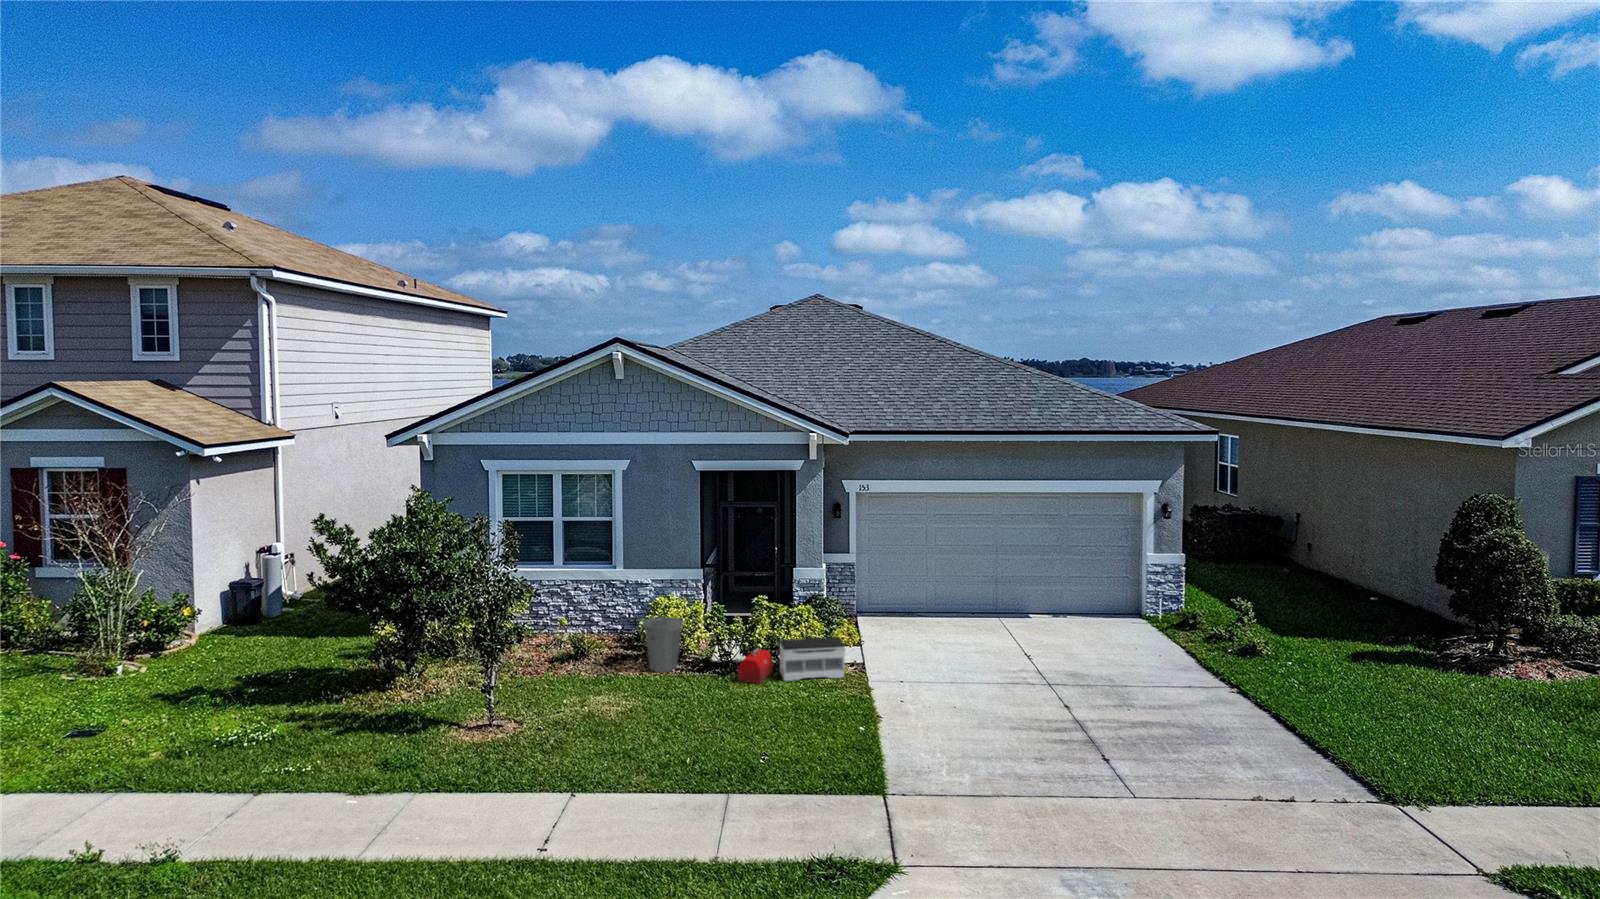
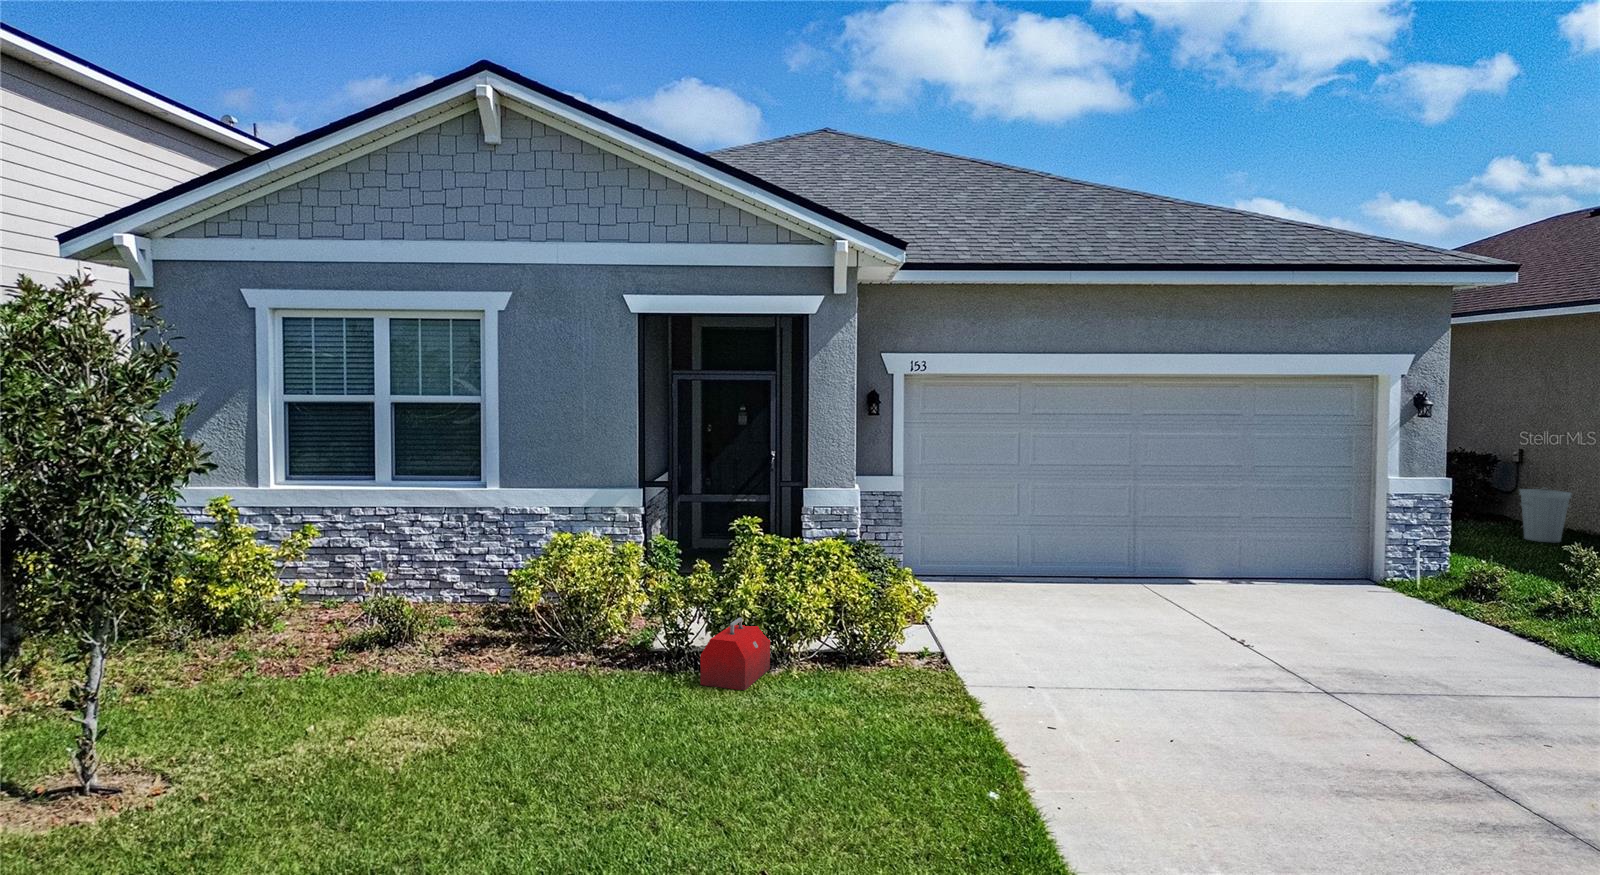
trash can: present [643,617,683,672] -> present [1520,489,1571,542]
bench: present [780,637,845,681] -> none [784,598,917,684]

